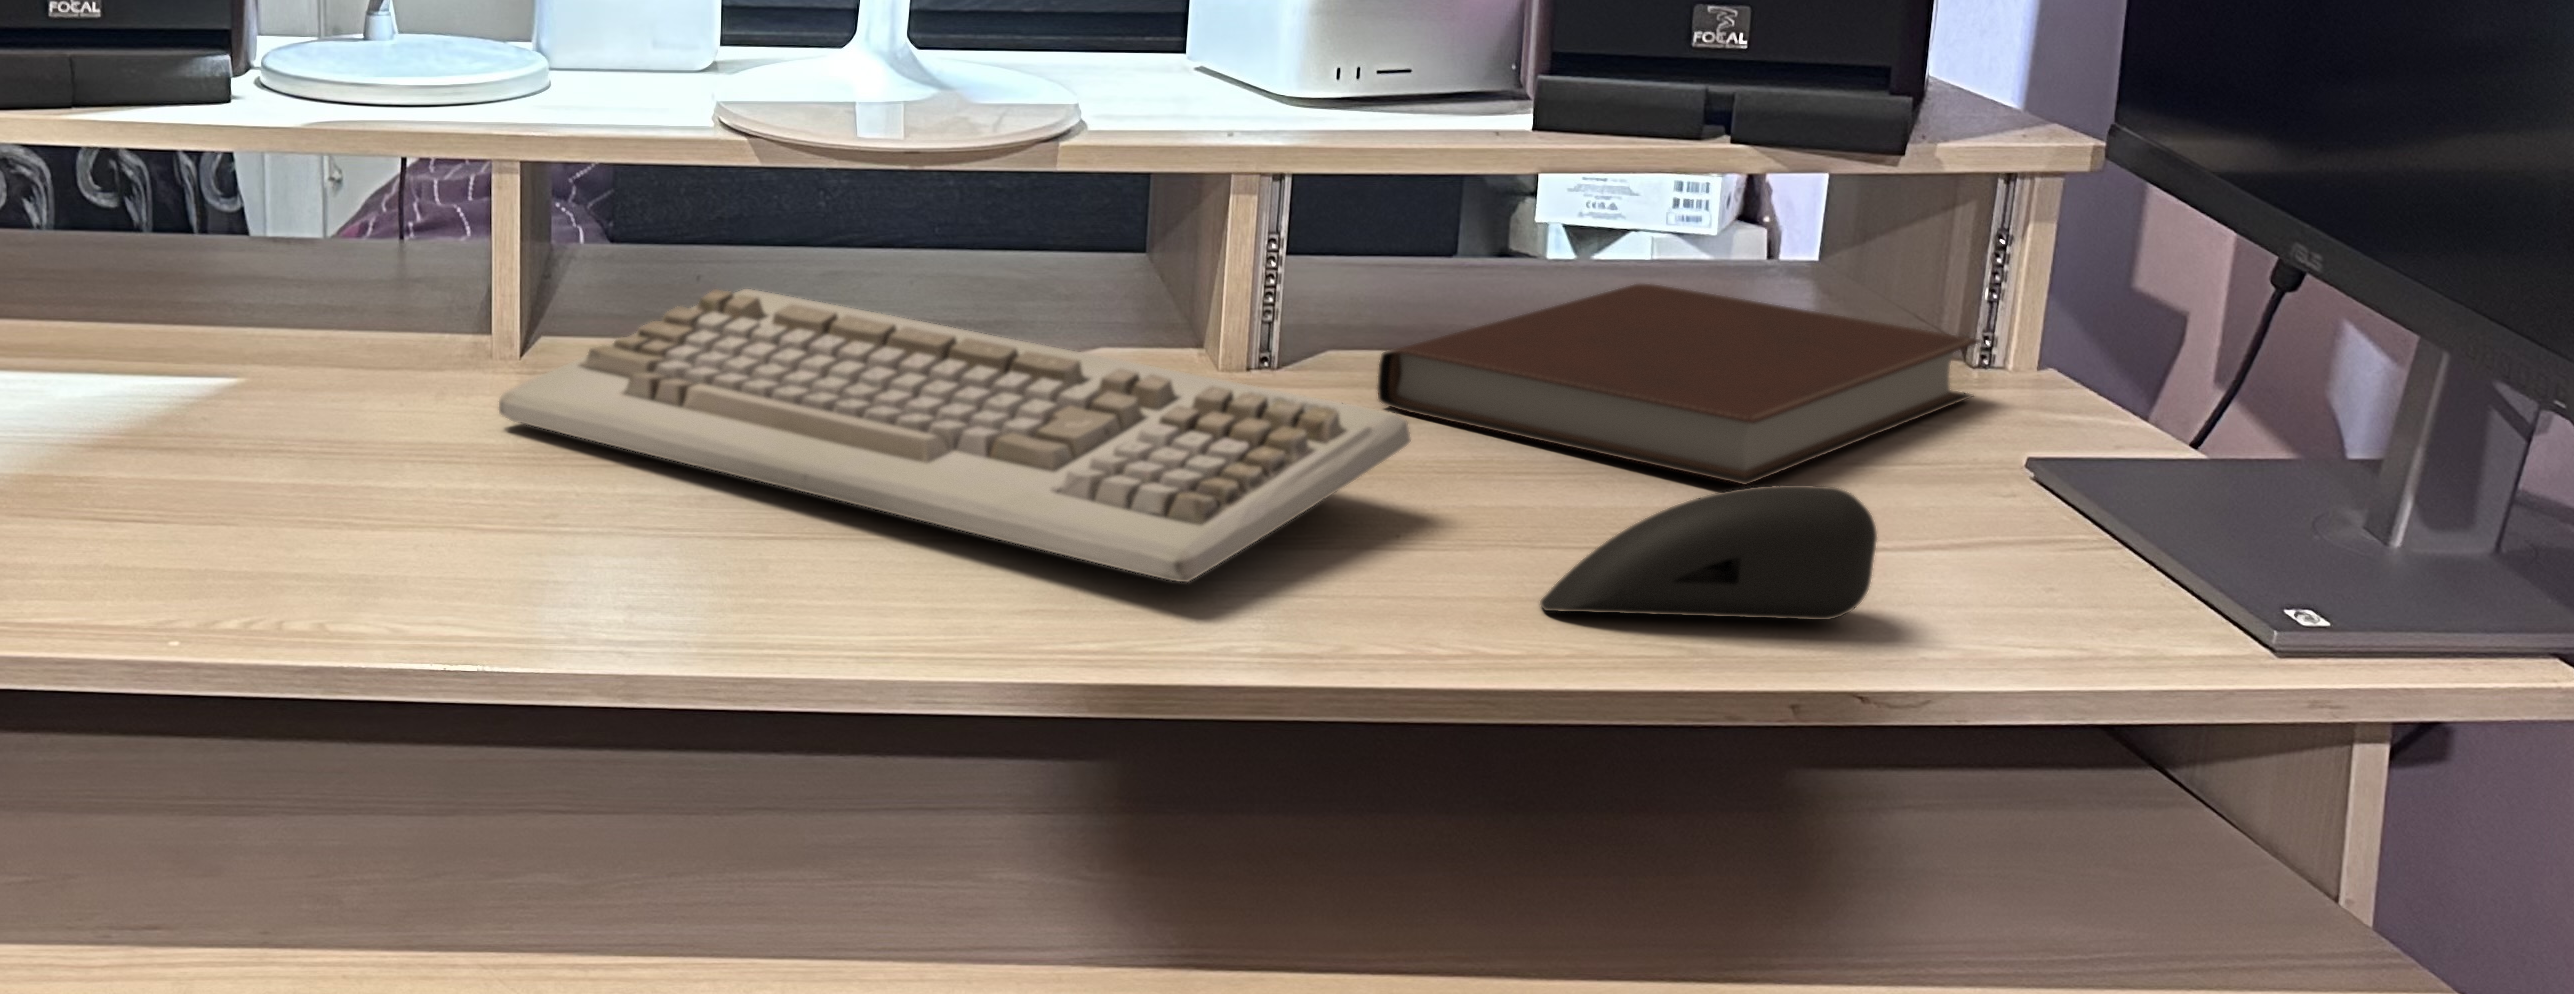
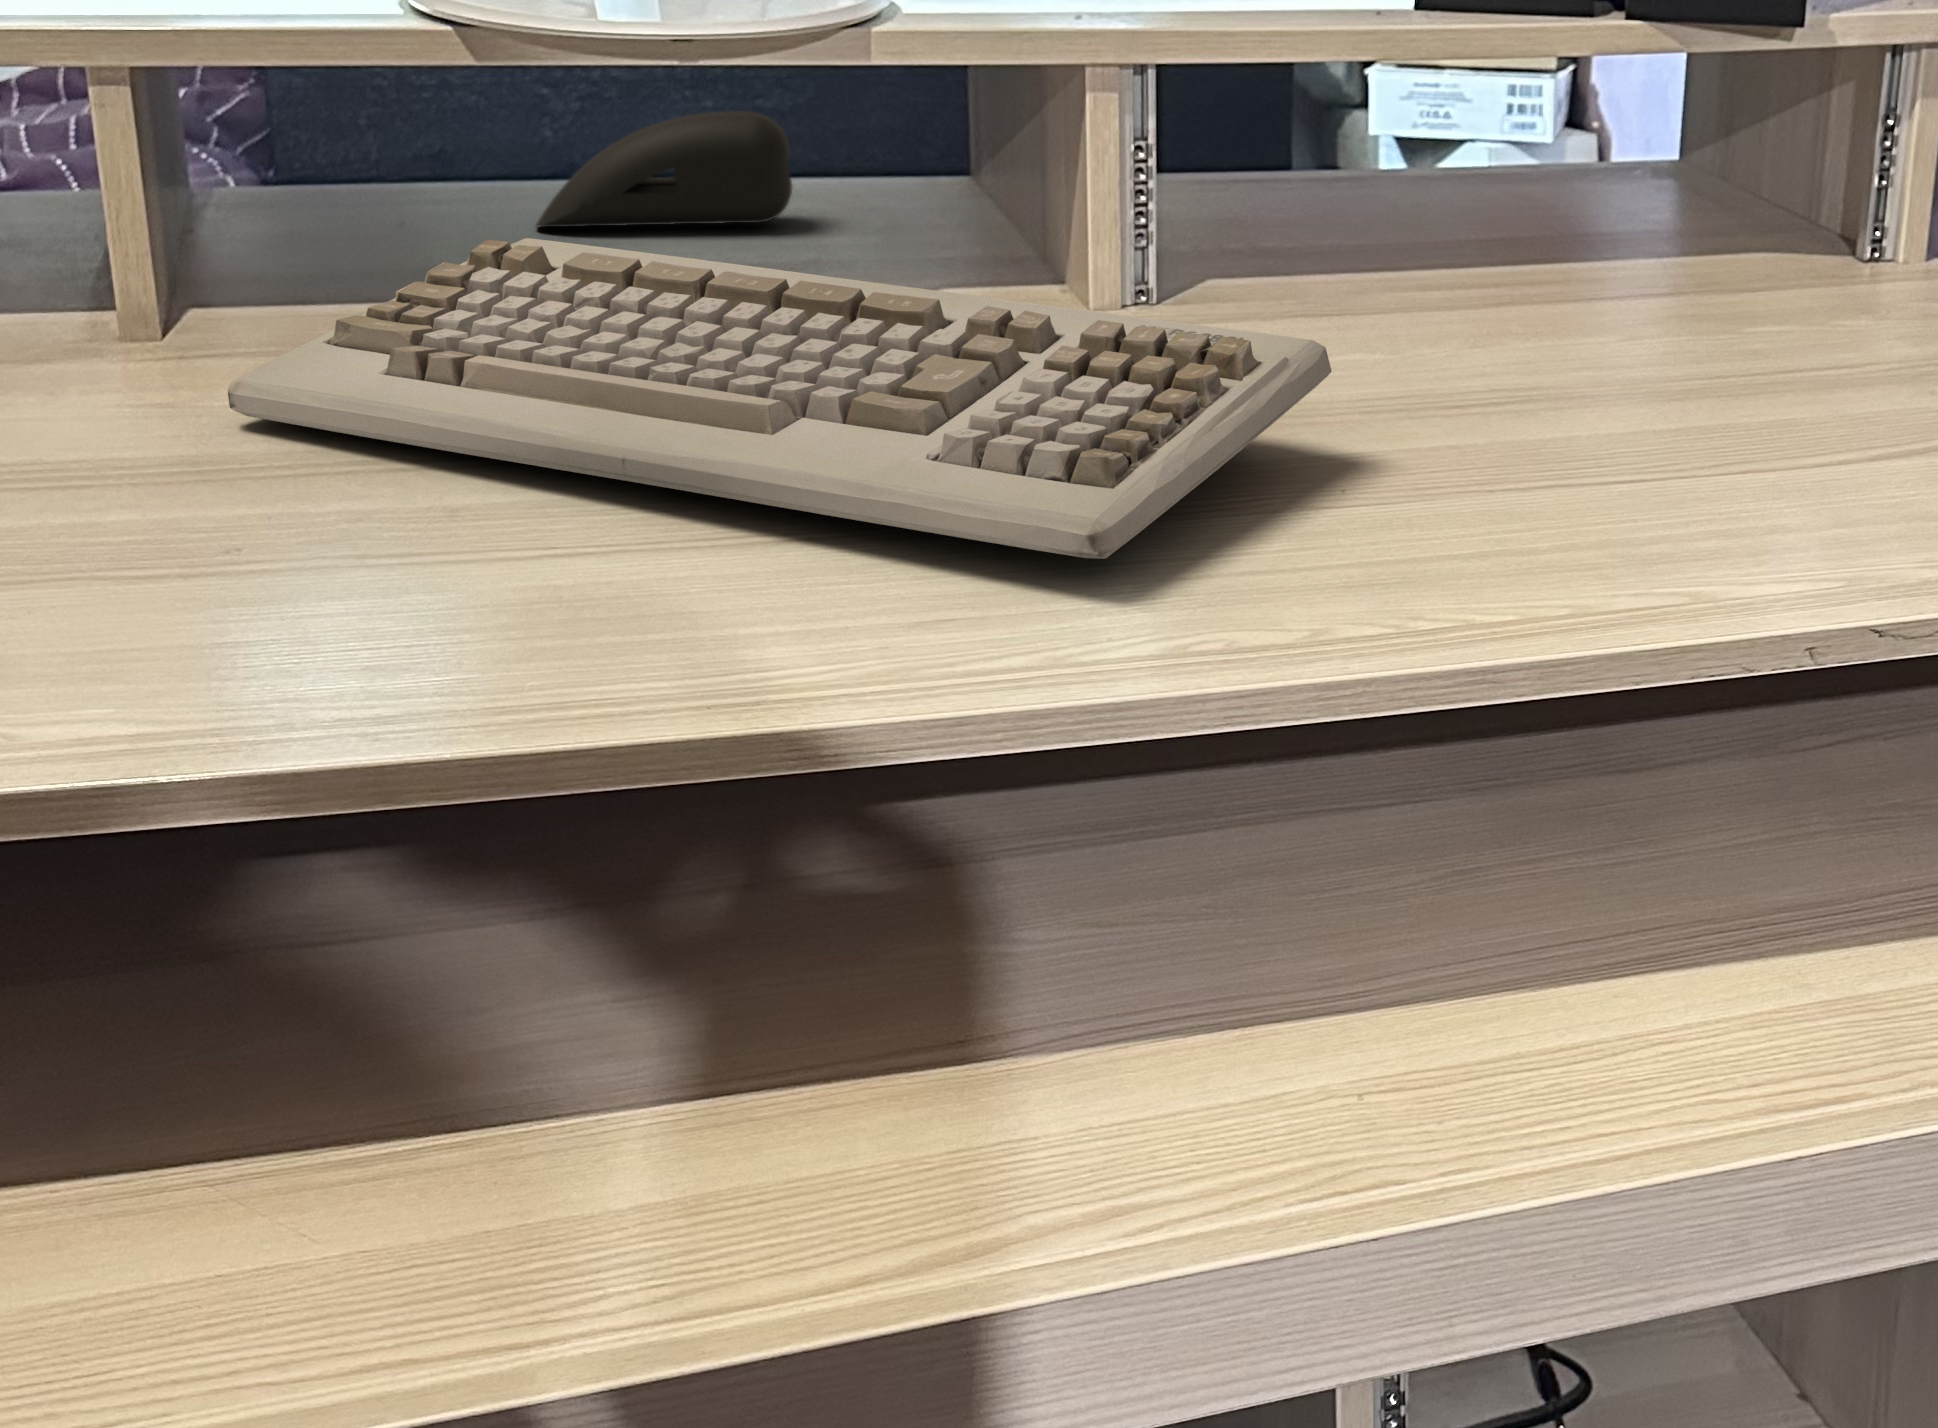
notebook: present [1378,284,1980,485] -> none [1271,185,1889,398]
computer mouse: present [1540,485,1877,620] -> present [536,111,792,227]

